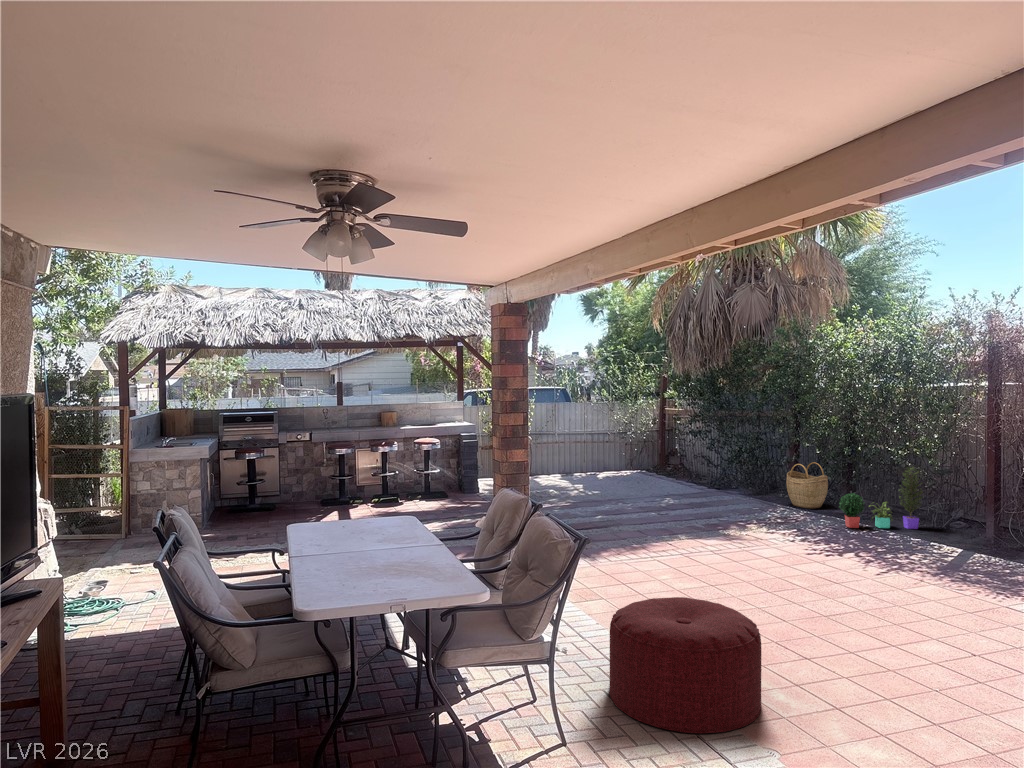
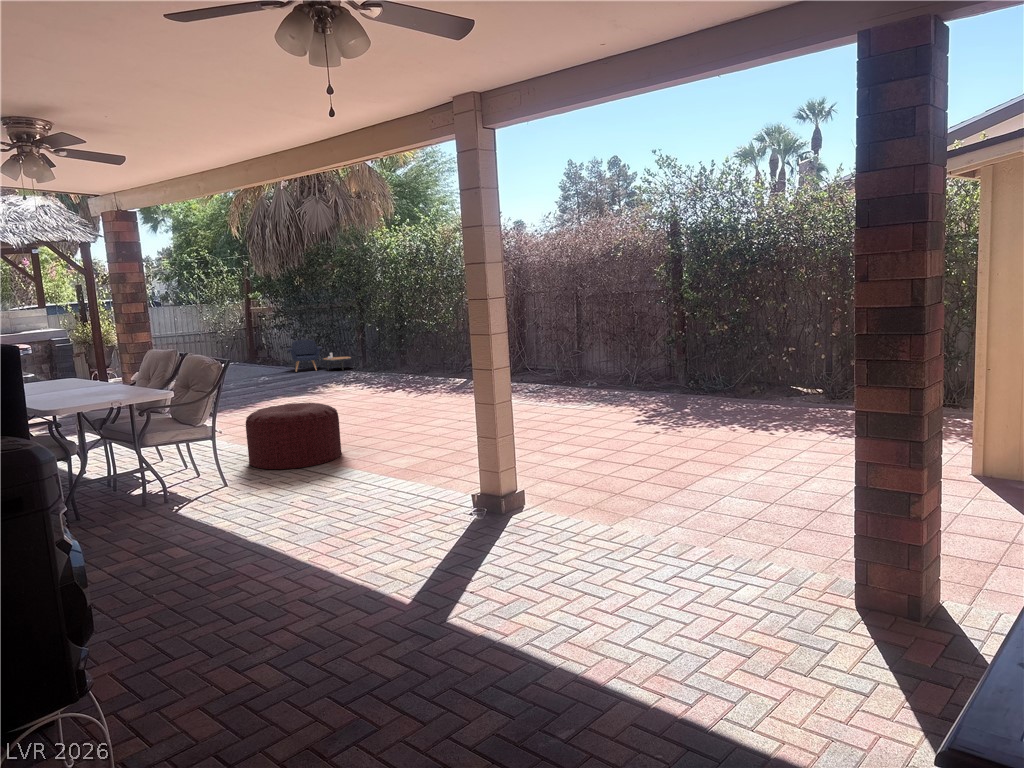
armchair: none [699,454,779,499] -> present [287,340,351,372]
woven basket: present [786,462,828,509] -> none [356,338,386,372]
potted plant: present [839,467,923,529] -> none [392,331,446,378]

